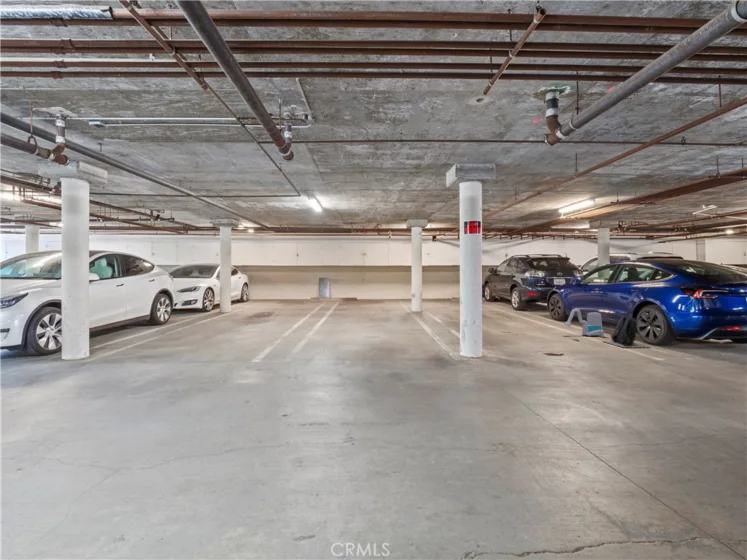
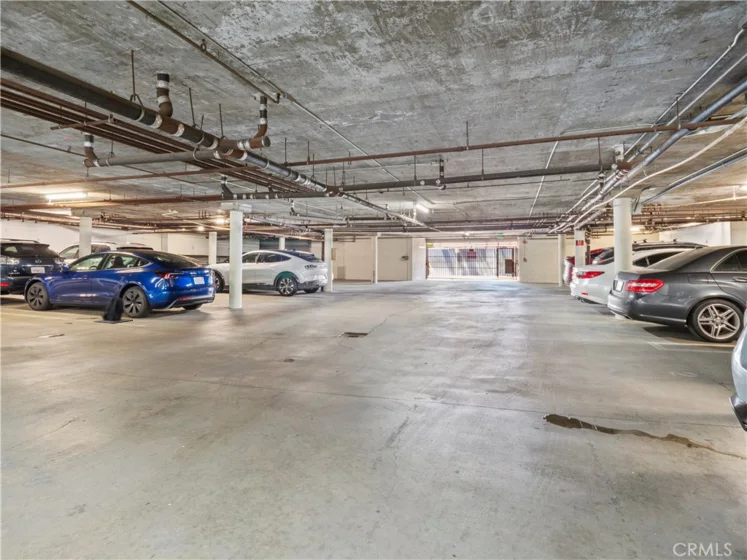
vacuum cleaner: present [564,308,604,336] -> none [52,294,94,320]

